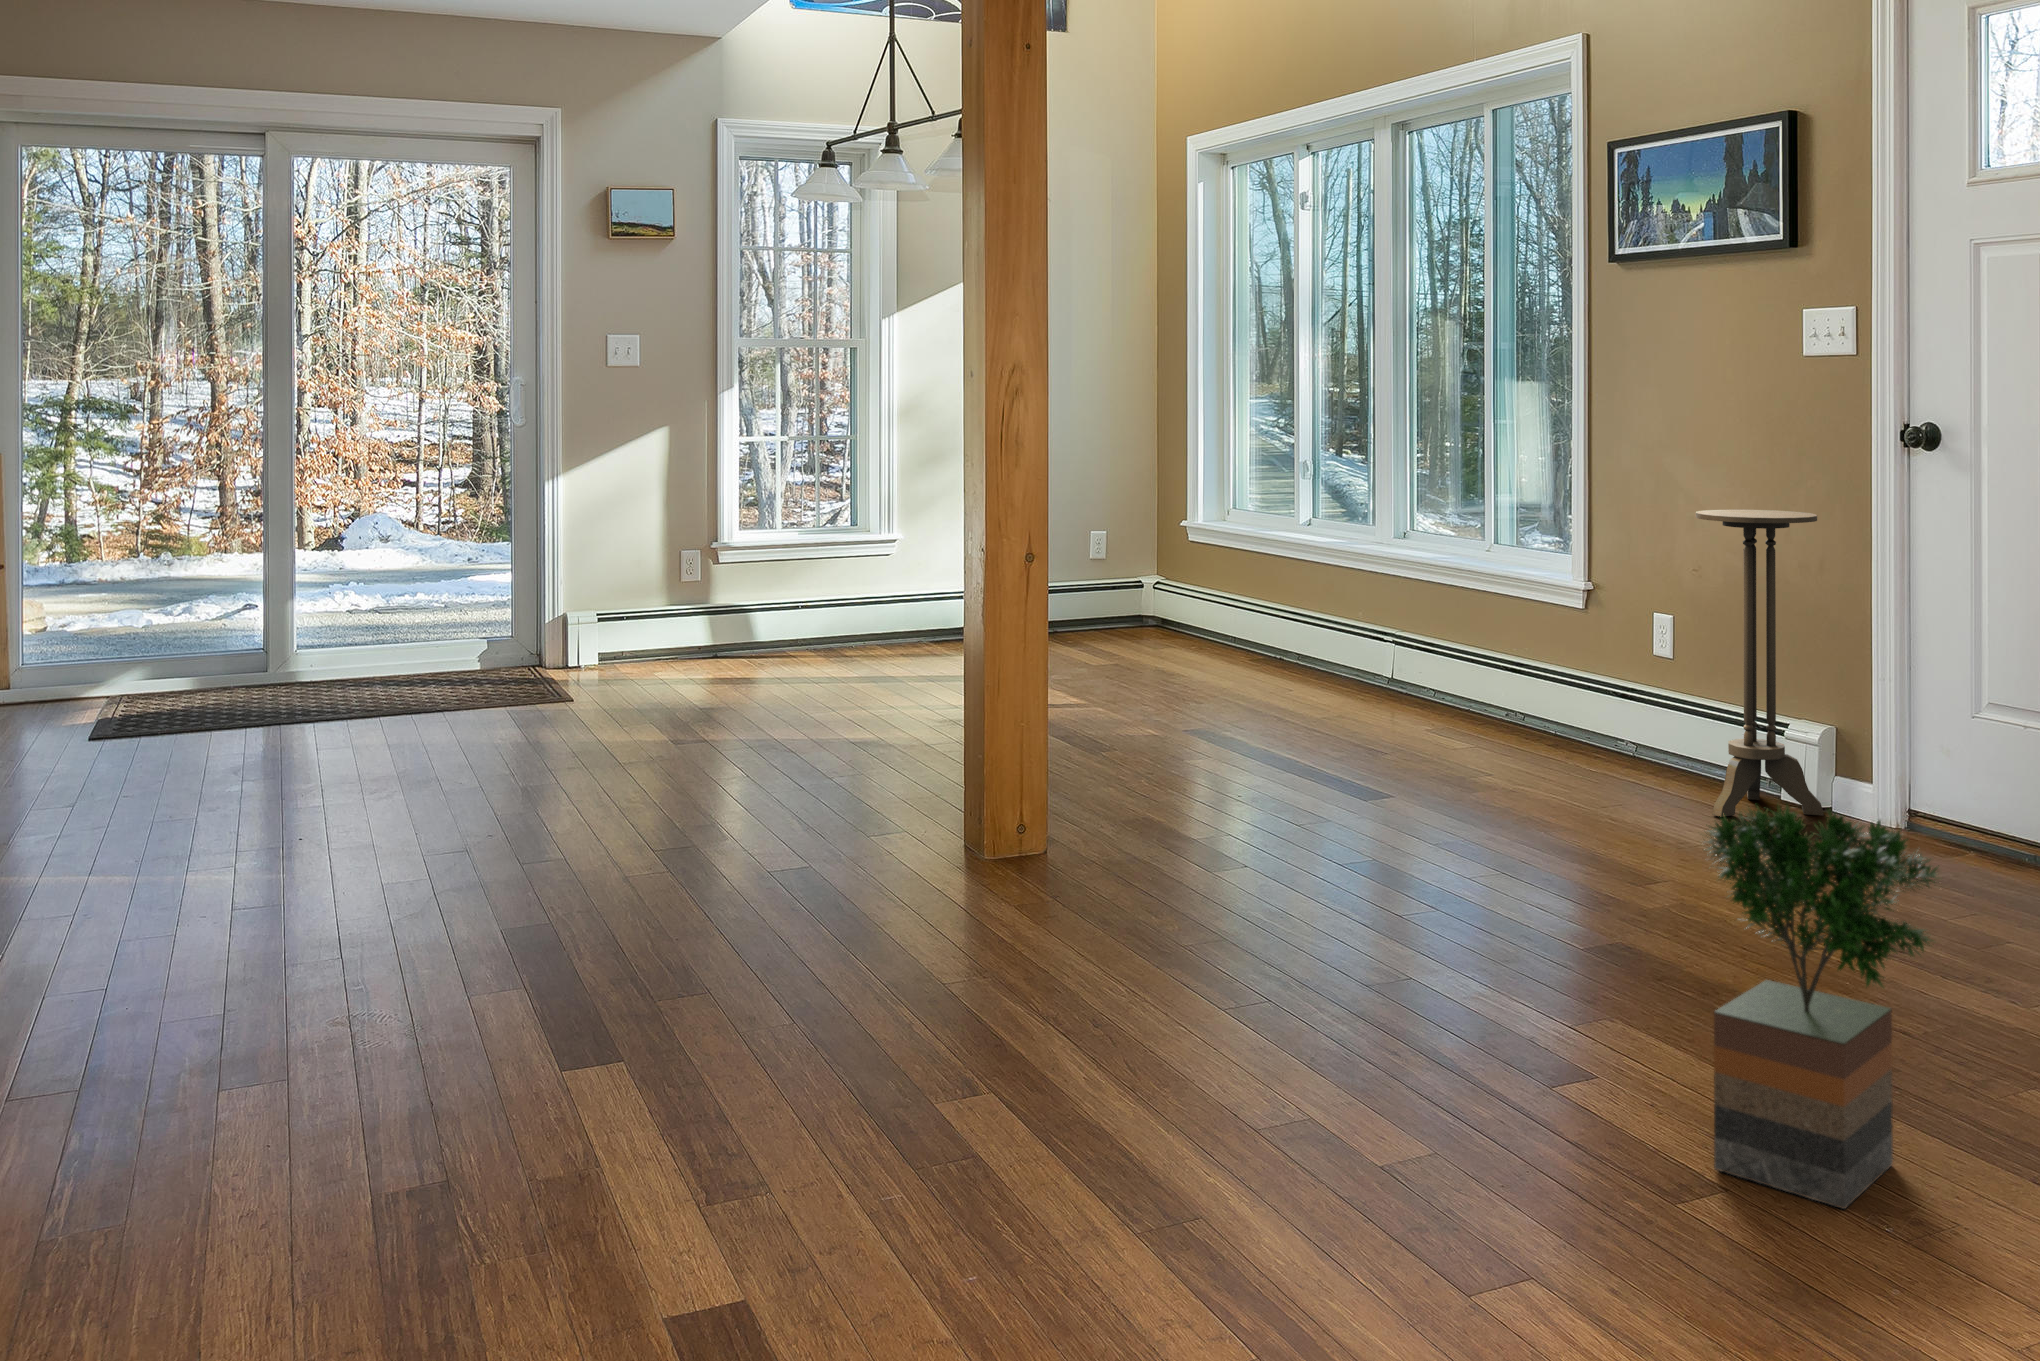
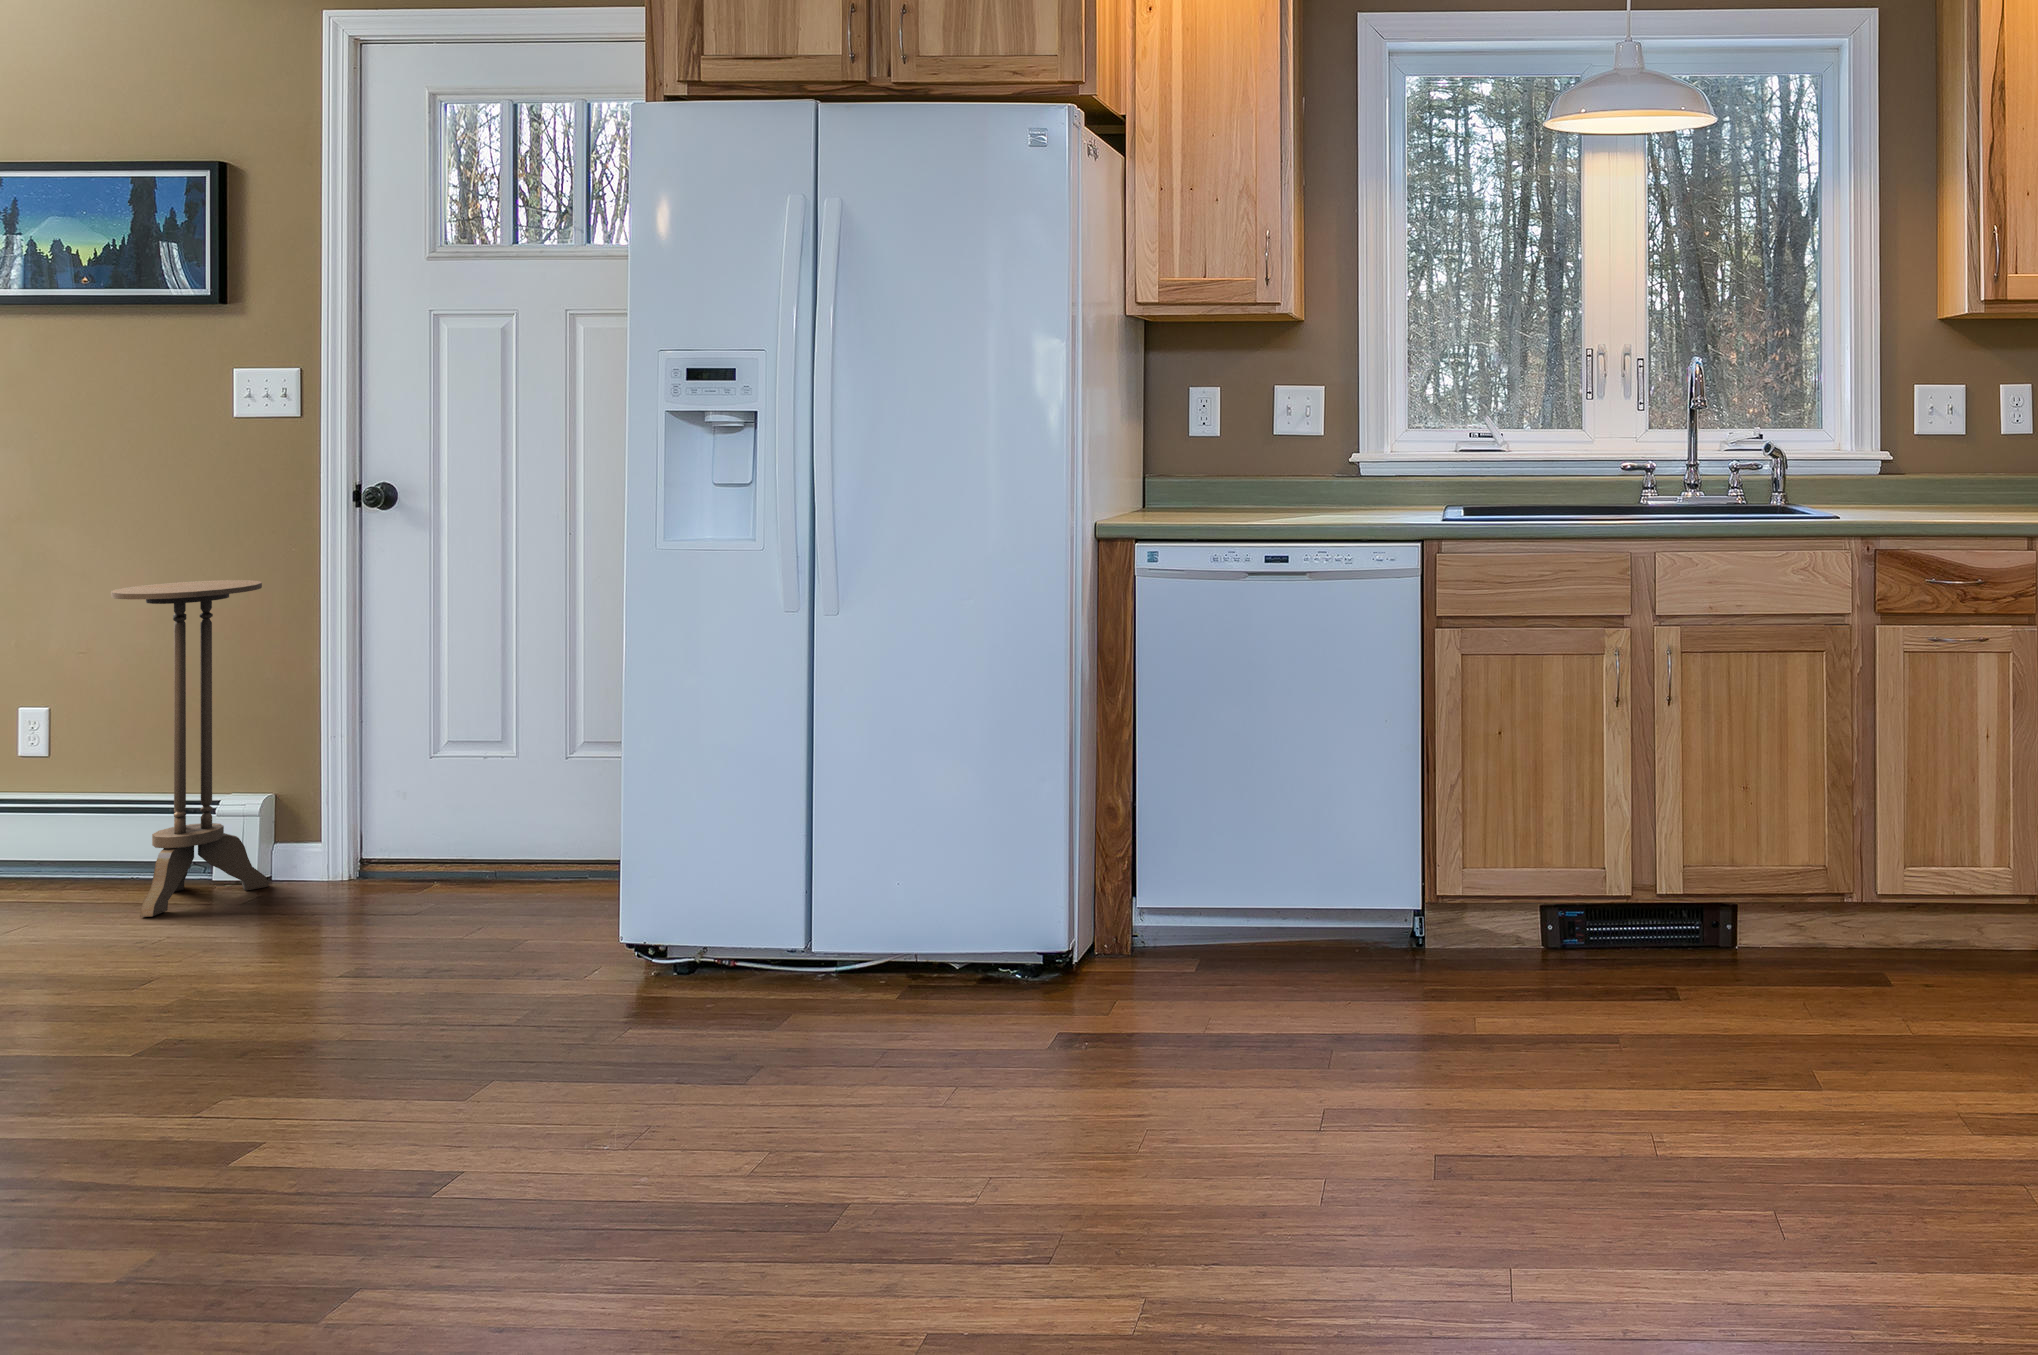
potted tree: present [1705,805,1939,1209] -> none [358,842,603,1202]

